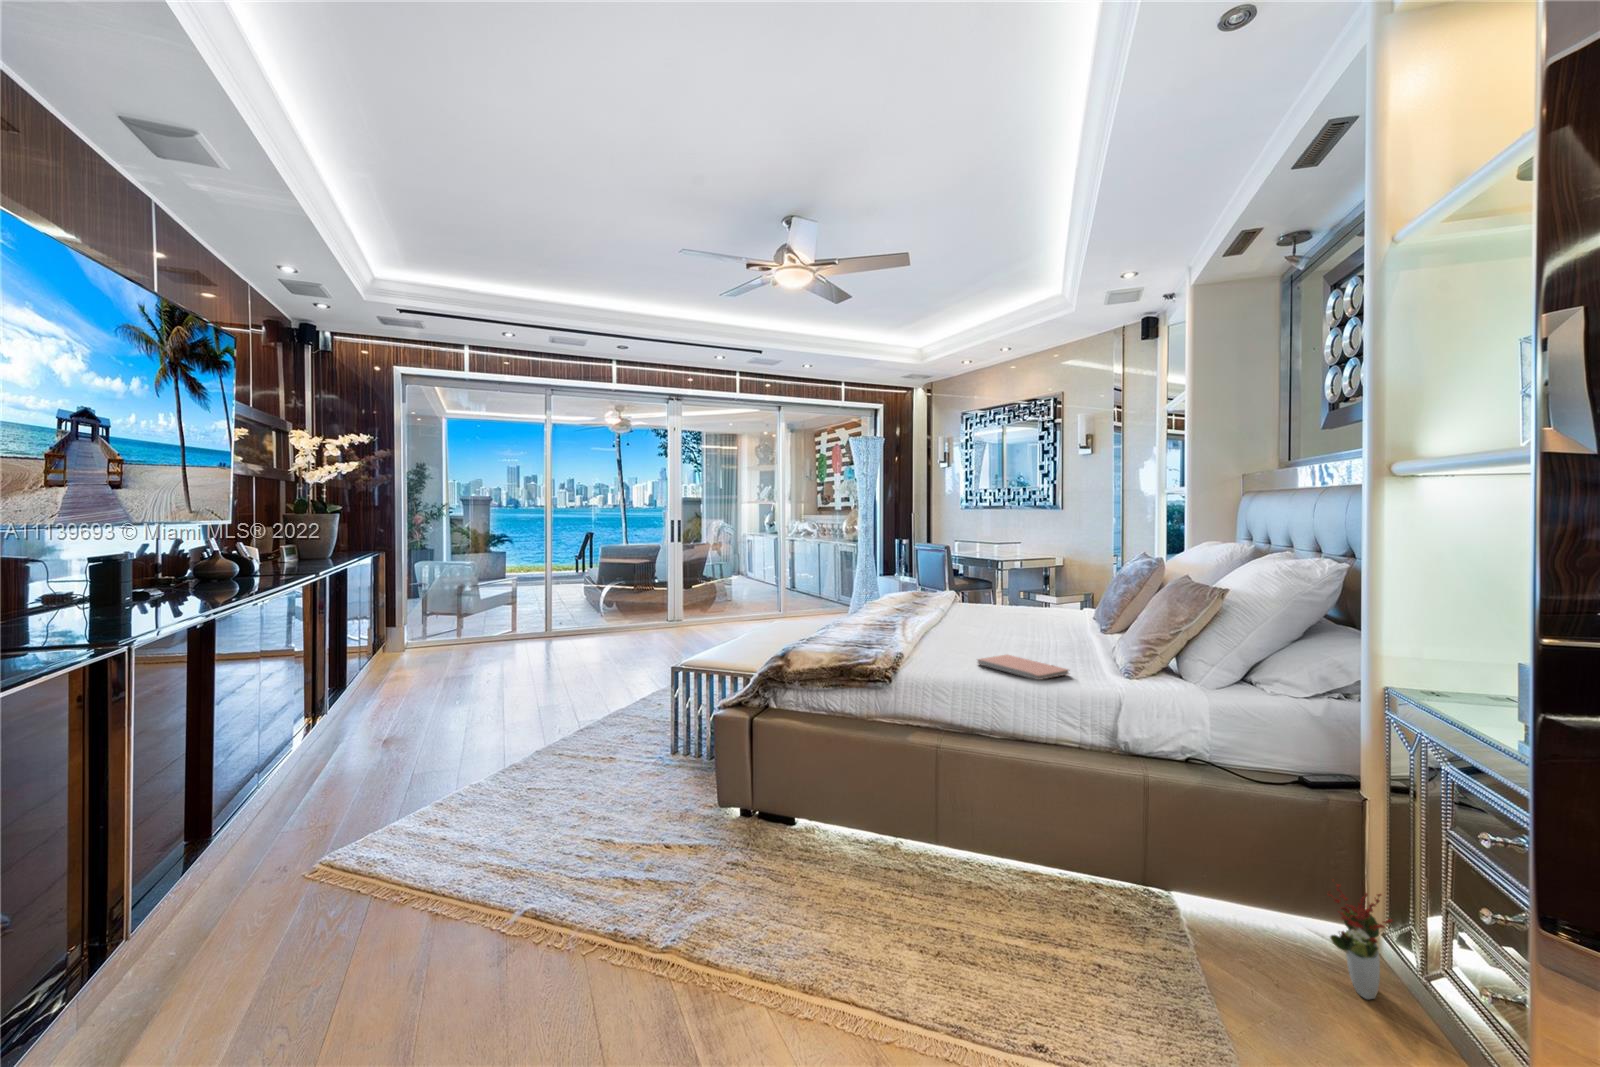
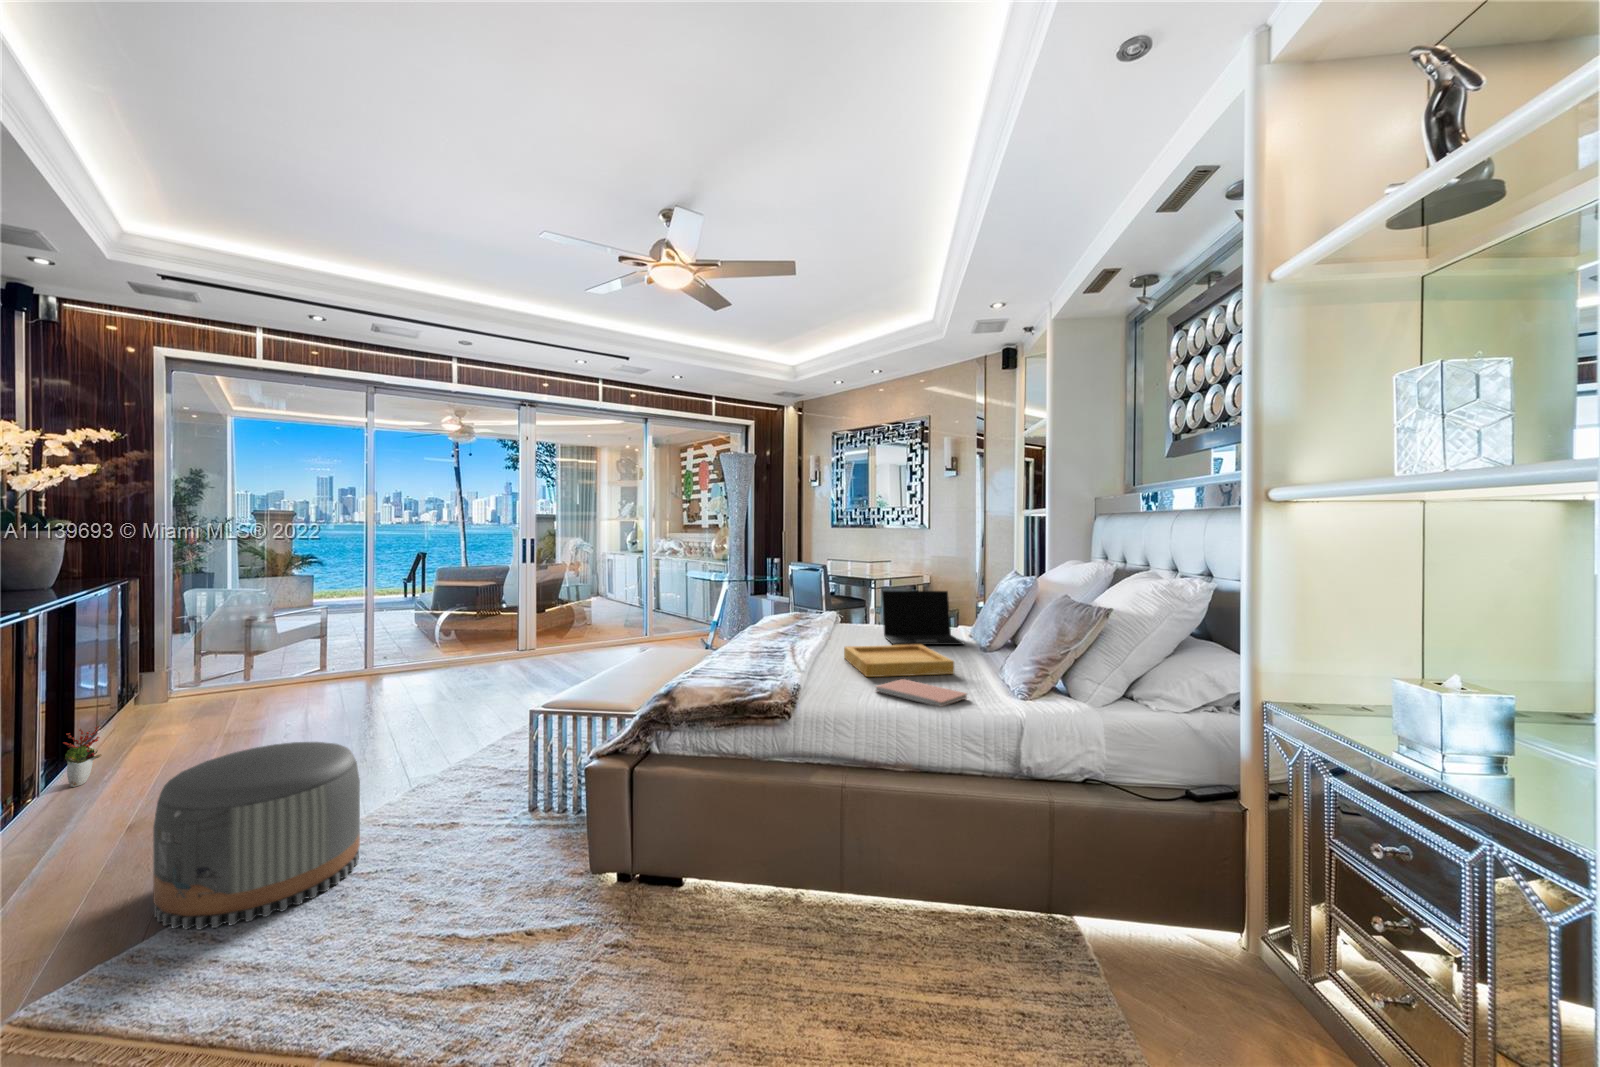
laptop: none [1003,571,1088,627] -> present [882,591,964,645]
tray: none [956,624,1065,653] -> present [844,645,954,677]
pouf: none [404,683,542,816] -> present [153,742,360,930]
decorative plant: present [1328,884,1393,999] -> present [64,726,102,787]

